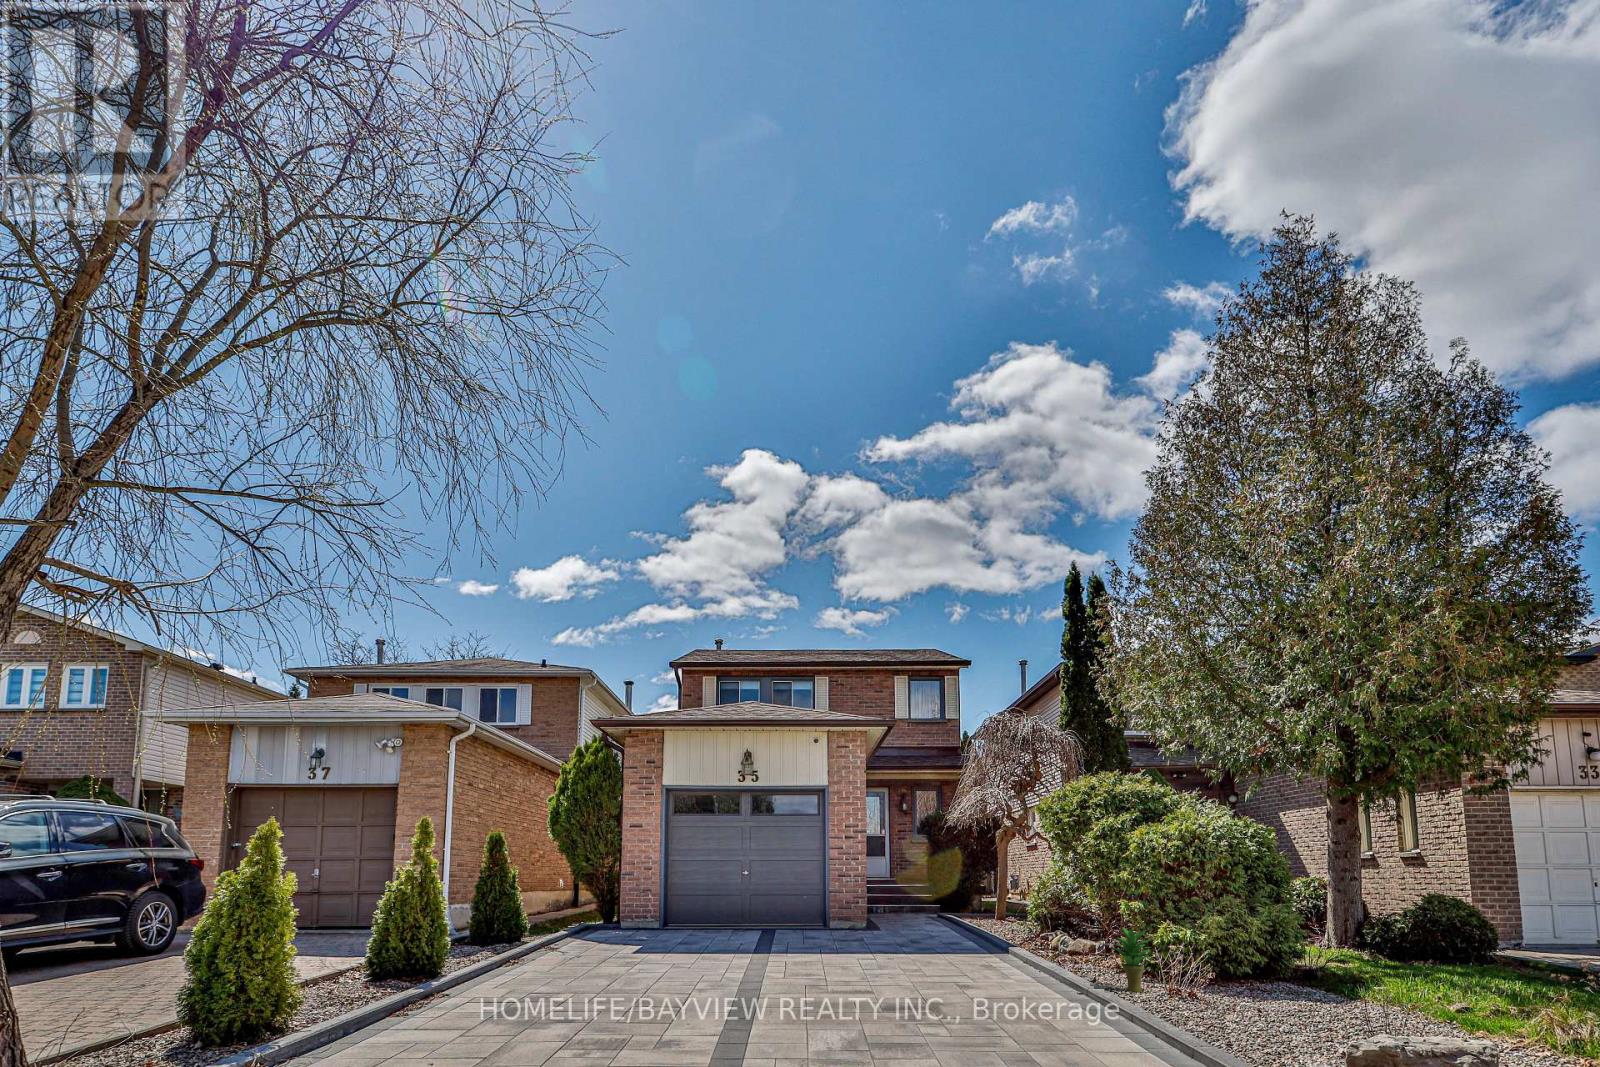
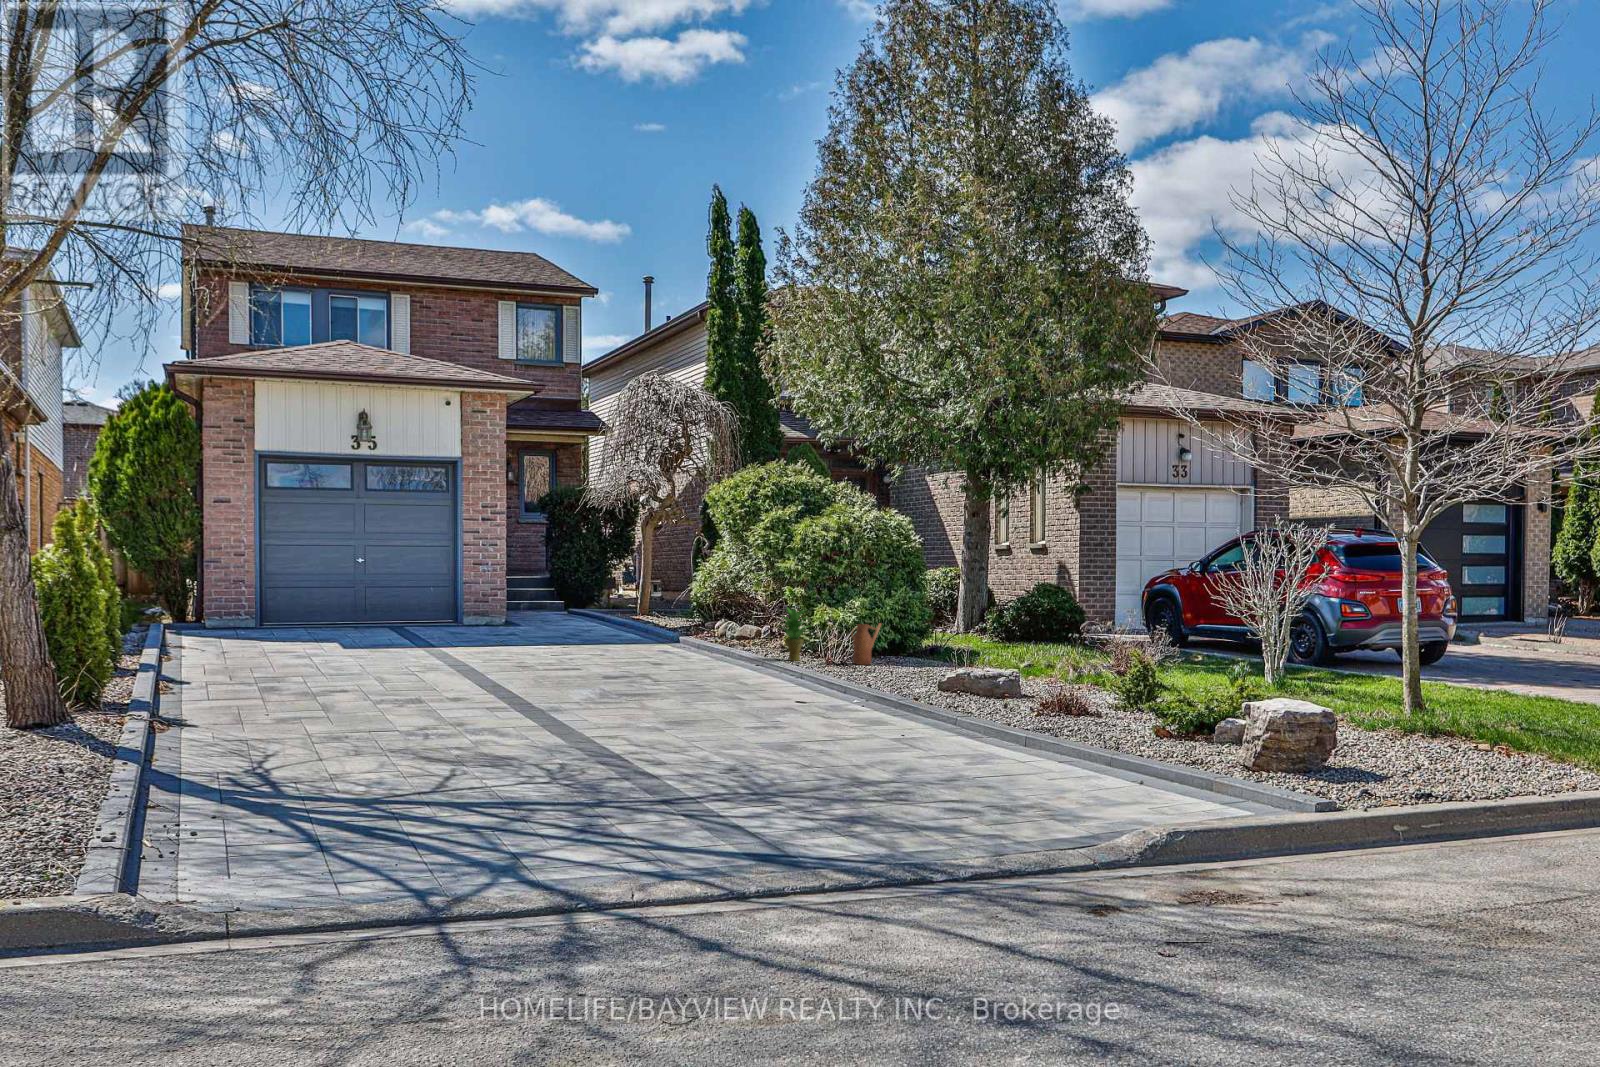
watering can: none [1199,953,1236,1004] -> present [851,623,881,665]

